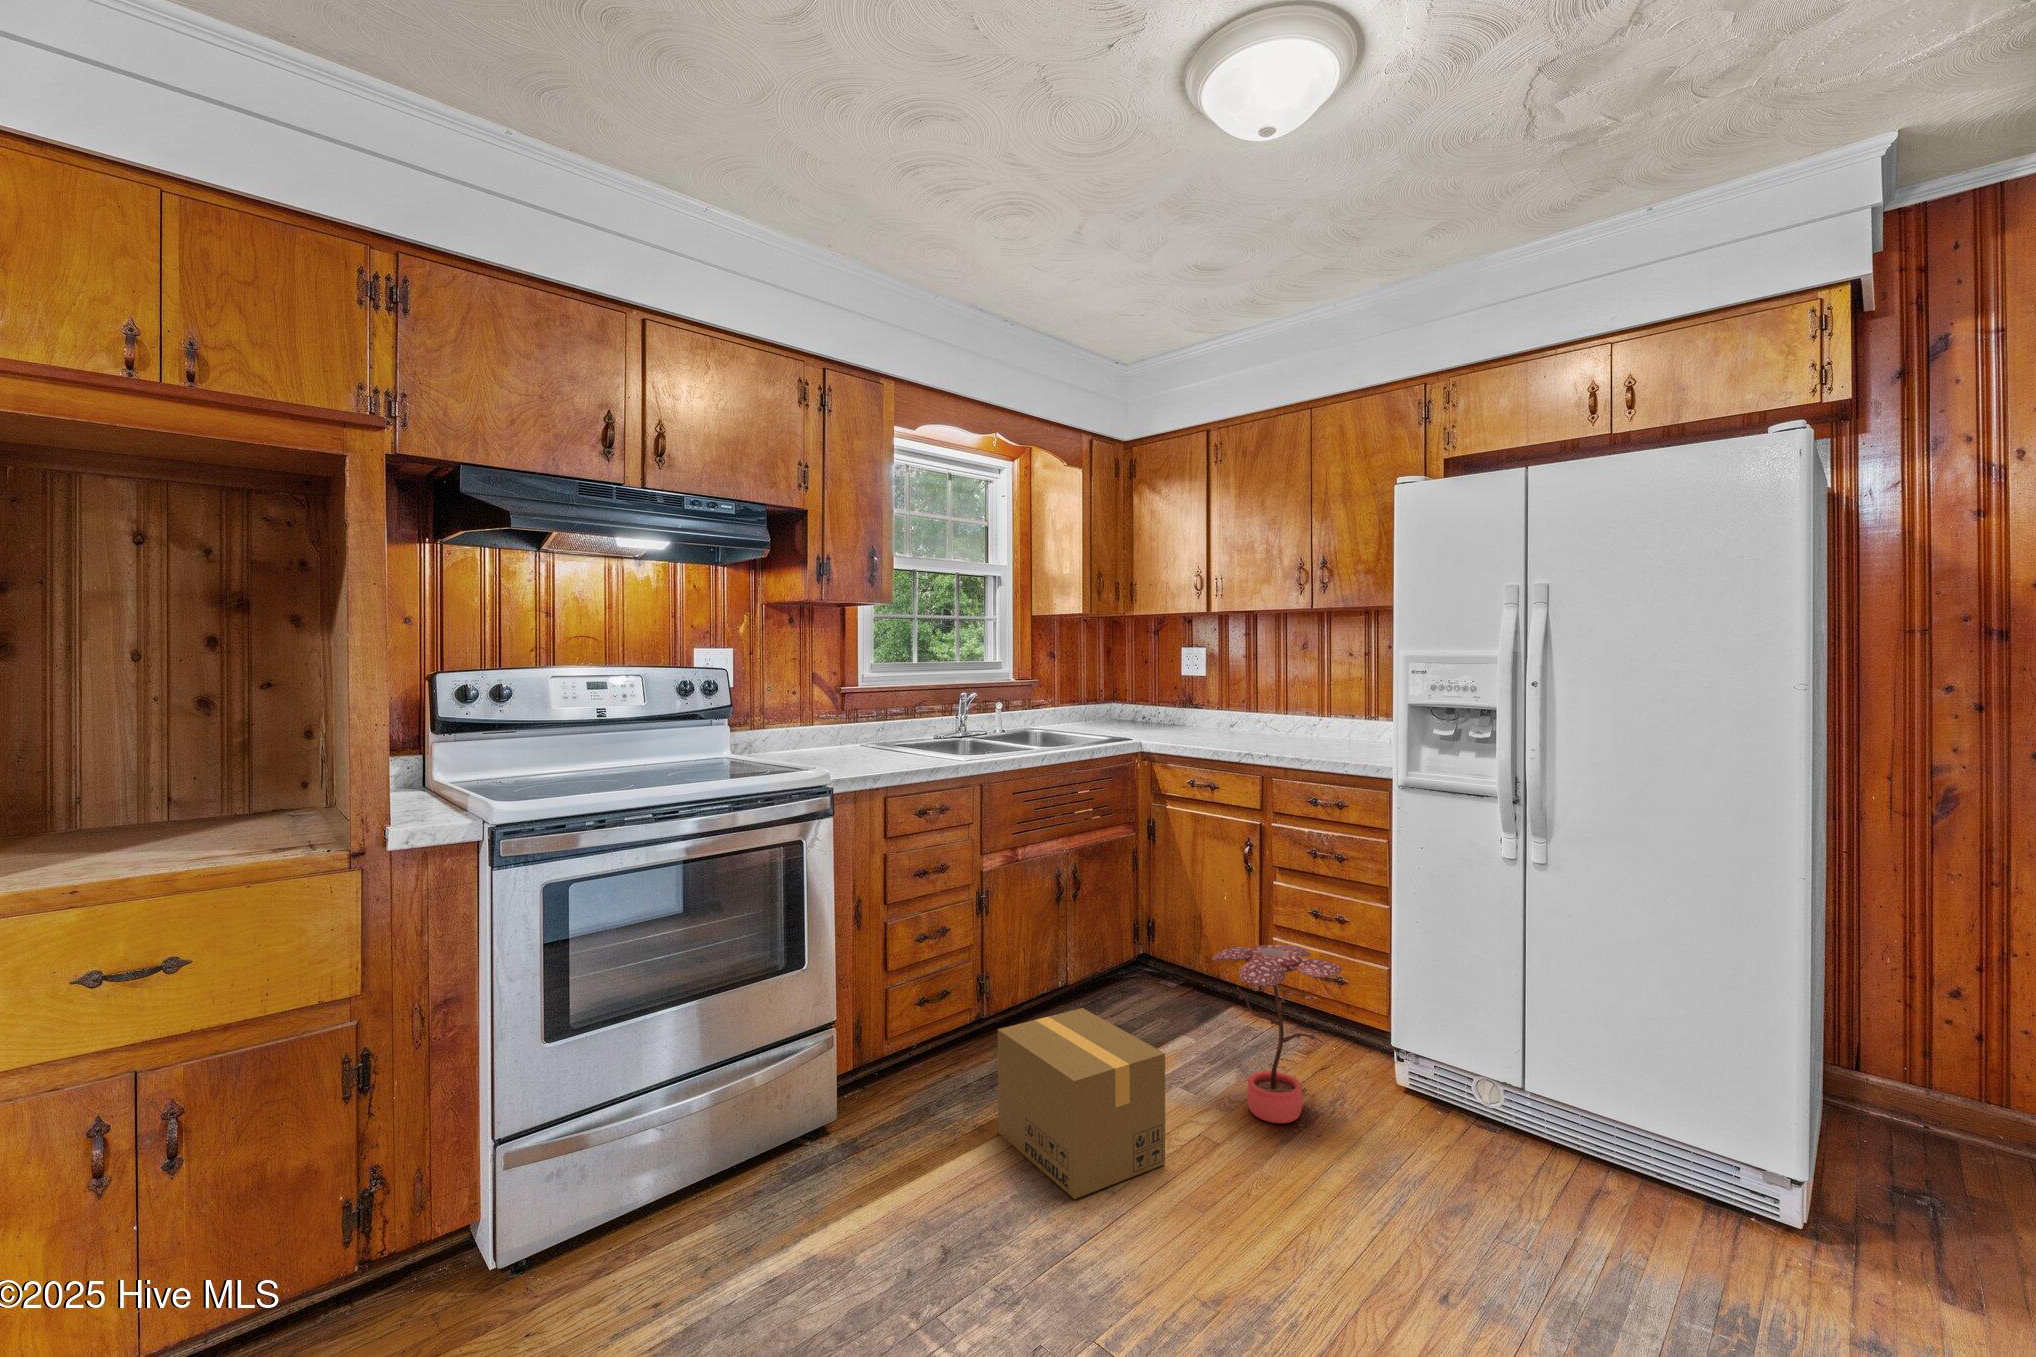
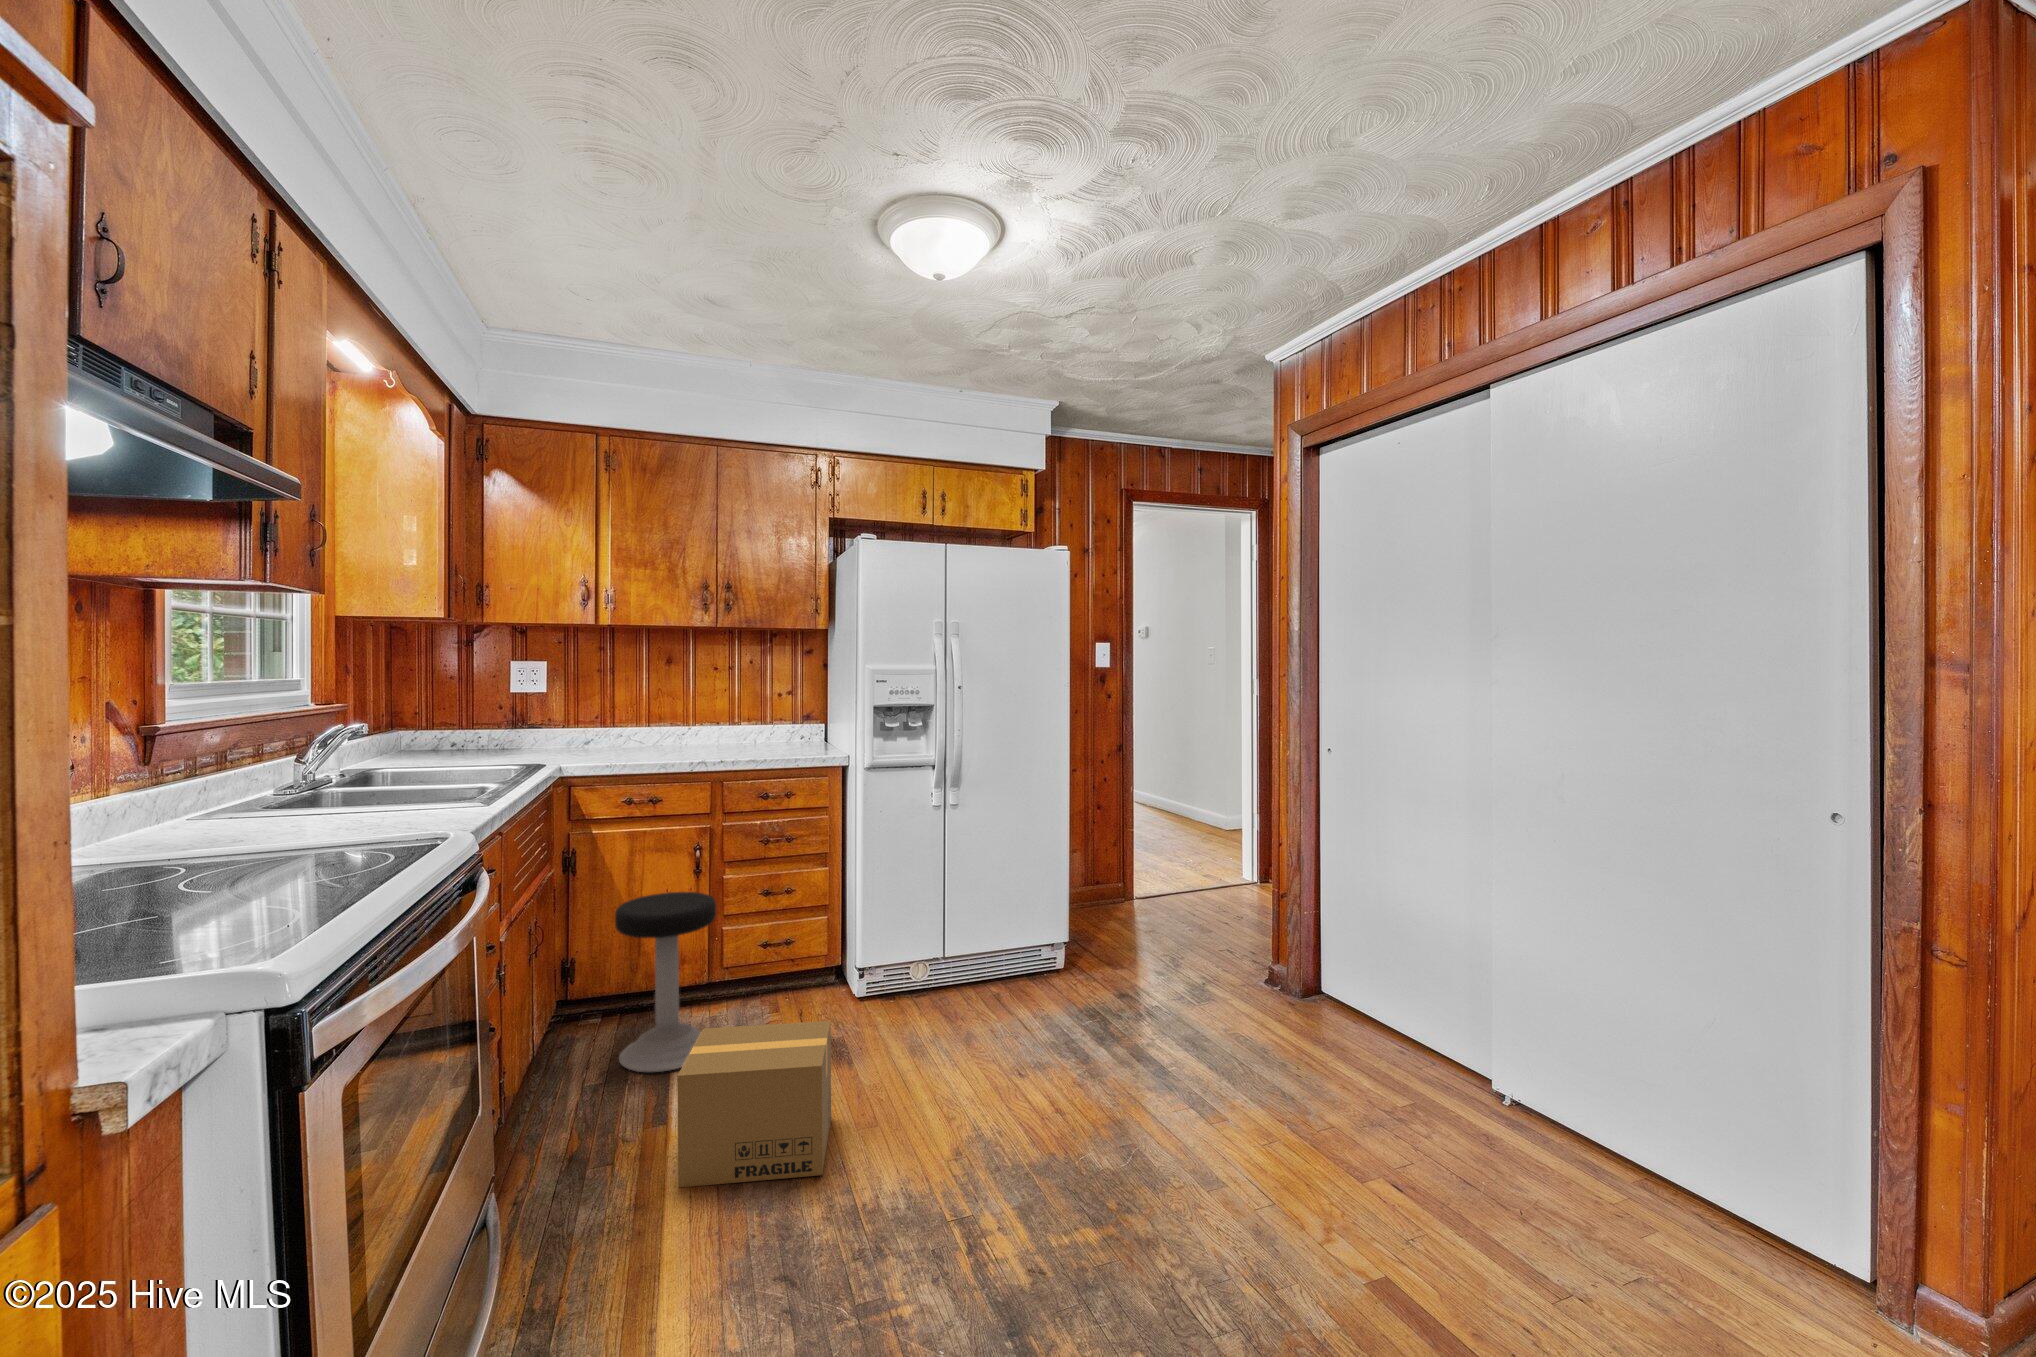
stool: none [1112,877,1206,1055] -> present [615,892,716,1072]
potted plant: present [1212,945,1342,1123] -> none [779,913,880,1059]

